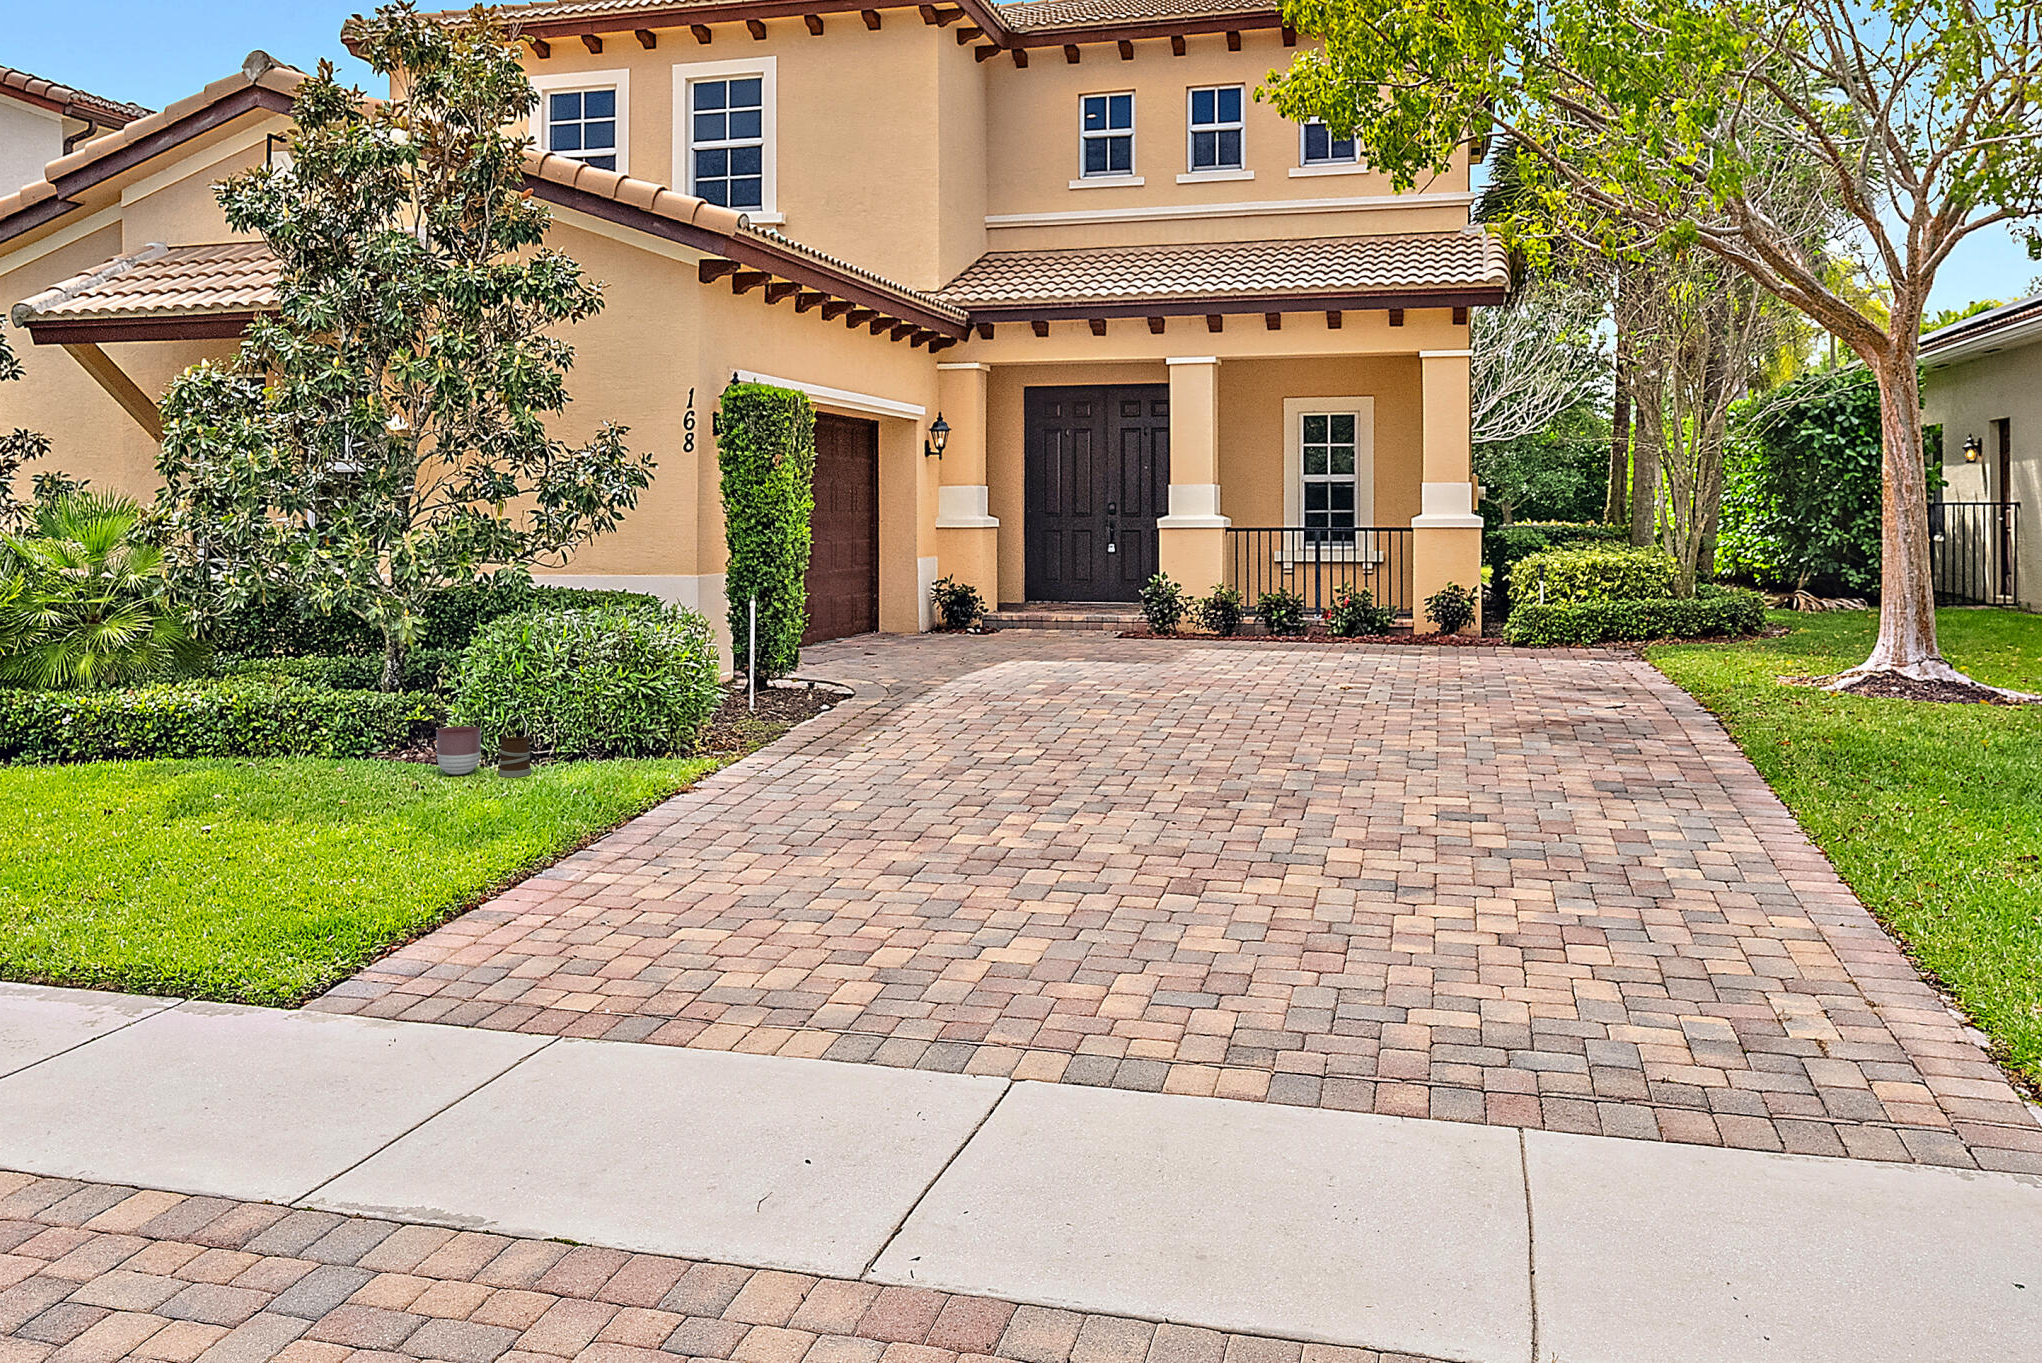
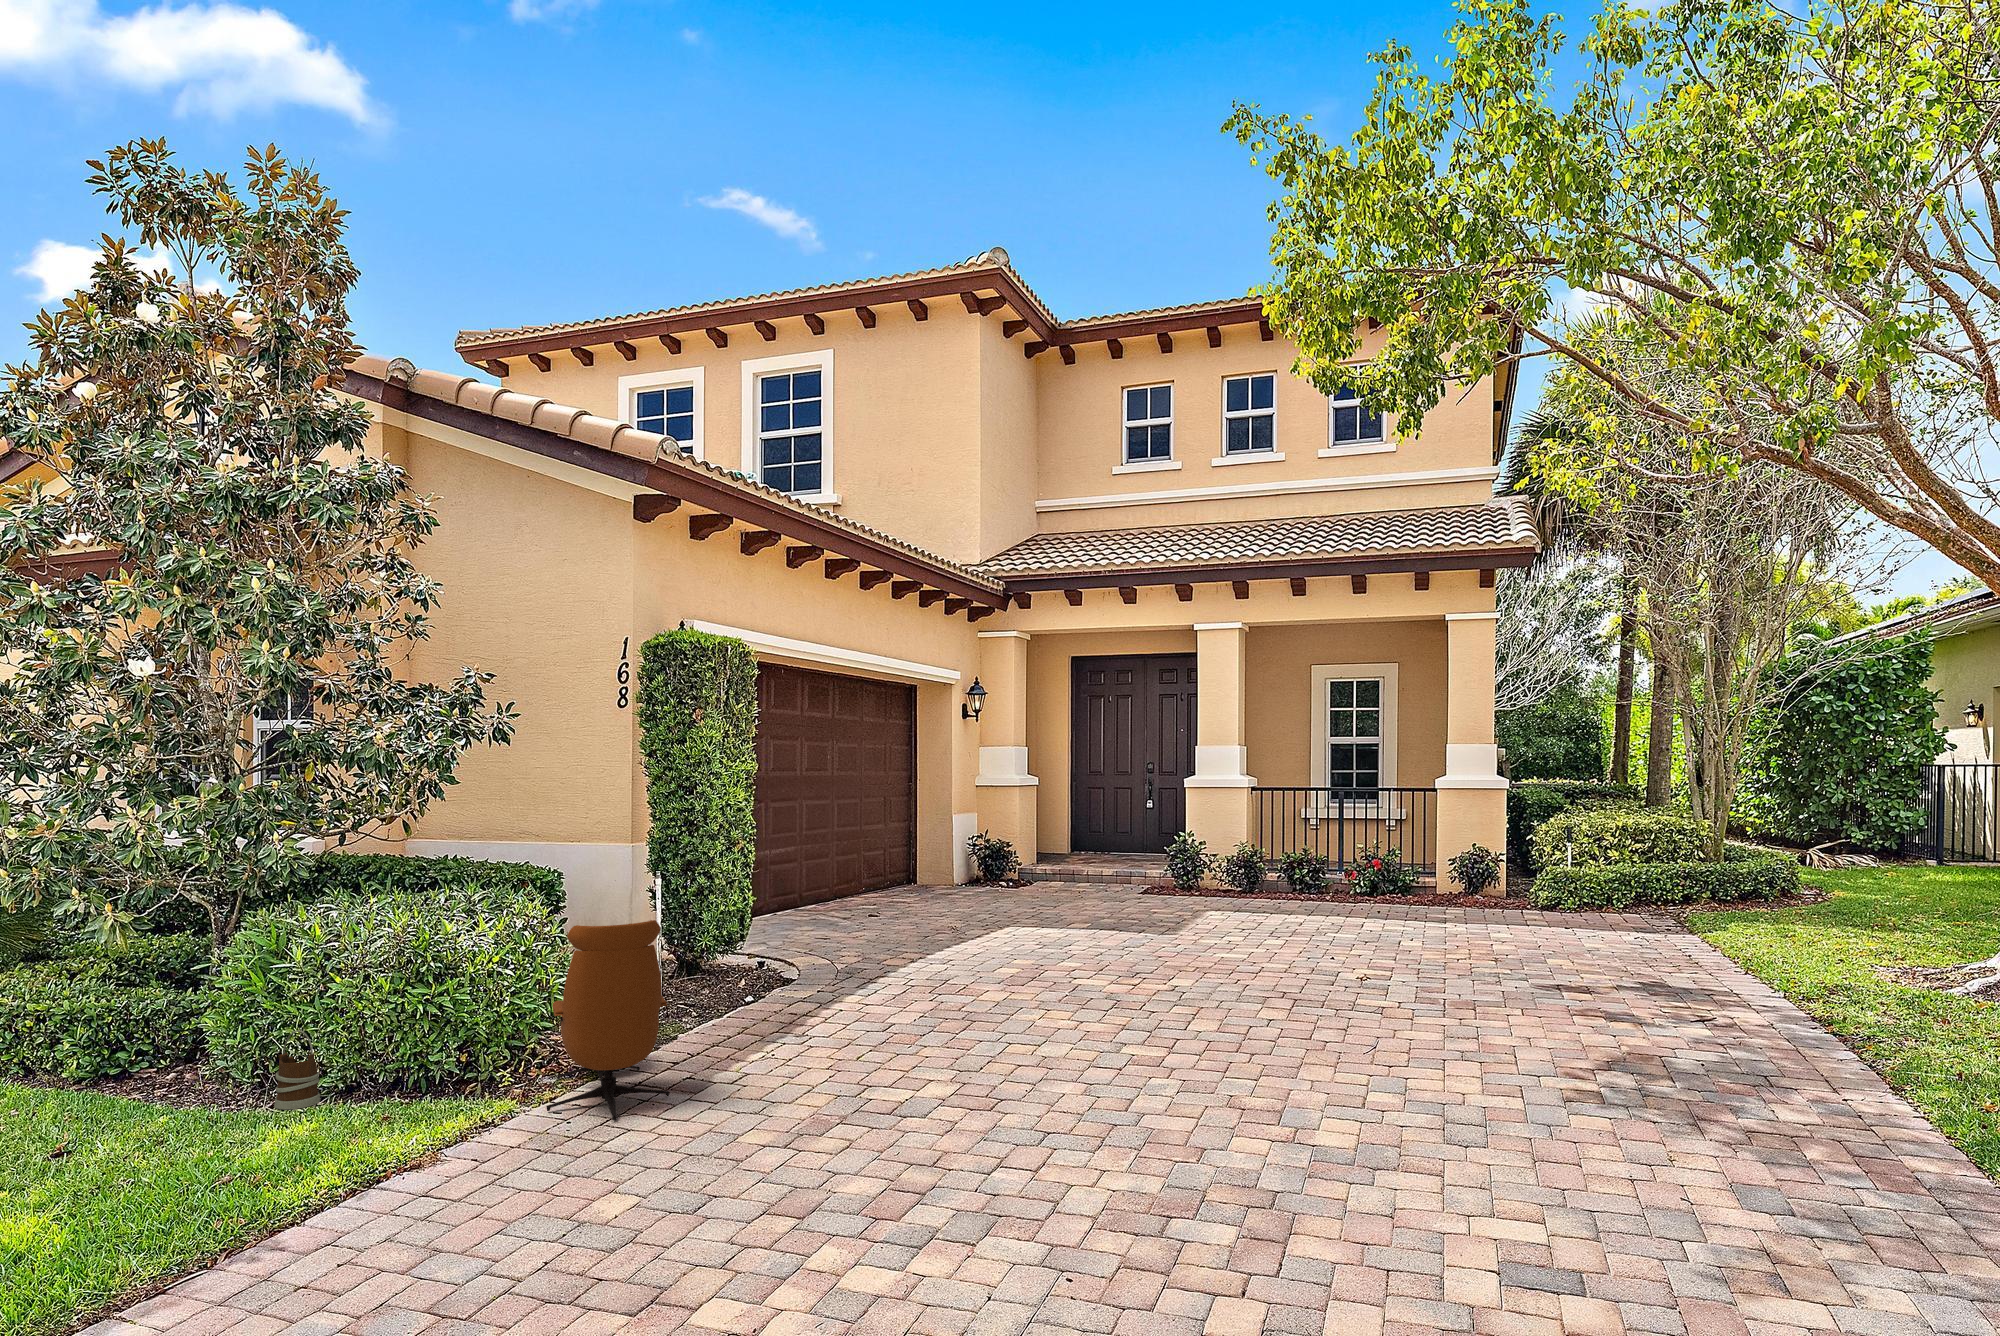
lounge chair: none [705,626,811,778] -> present [546,920,669,1120]
planter: present [436,726,481,775] -> none [200,1038,263,1103]

